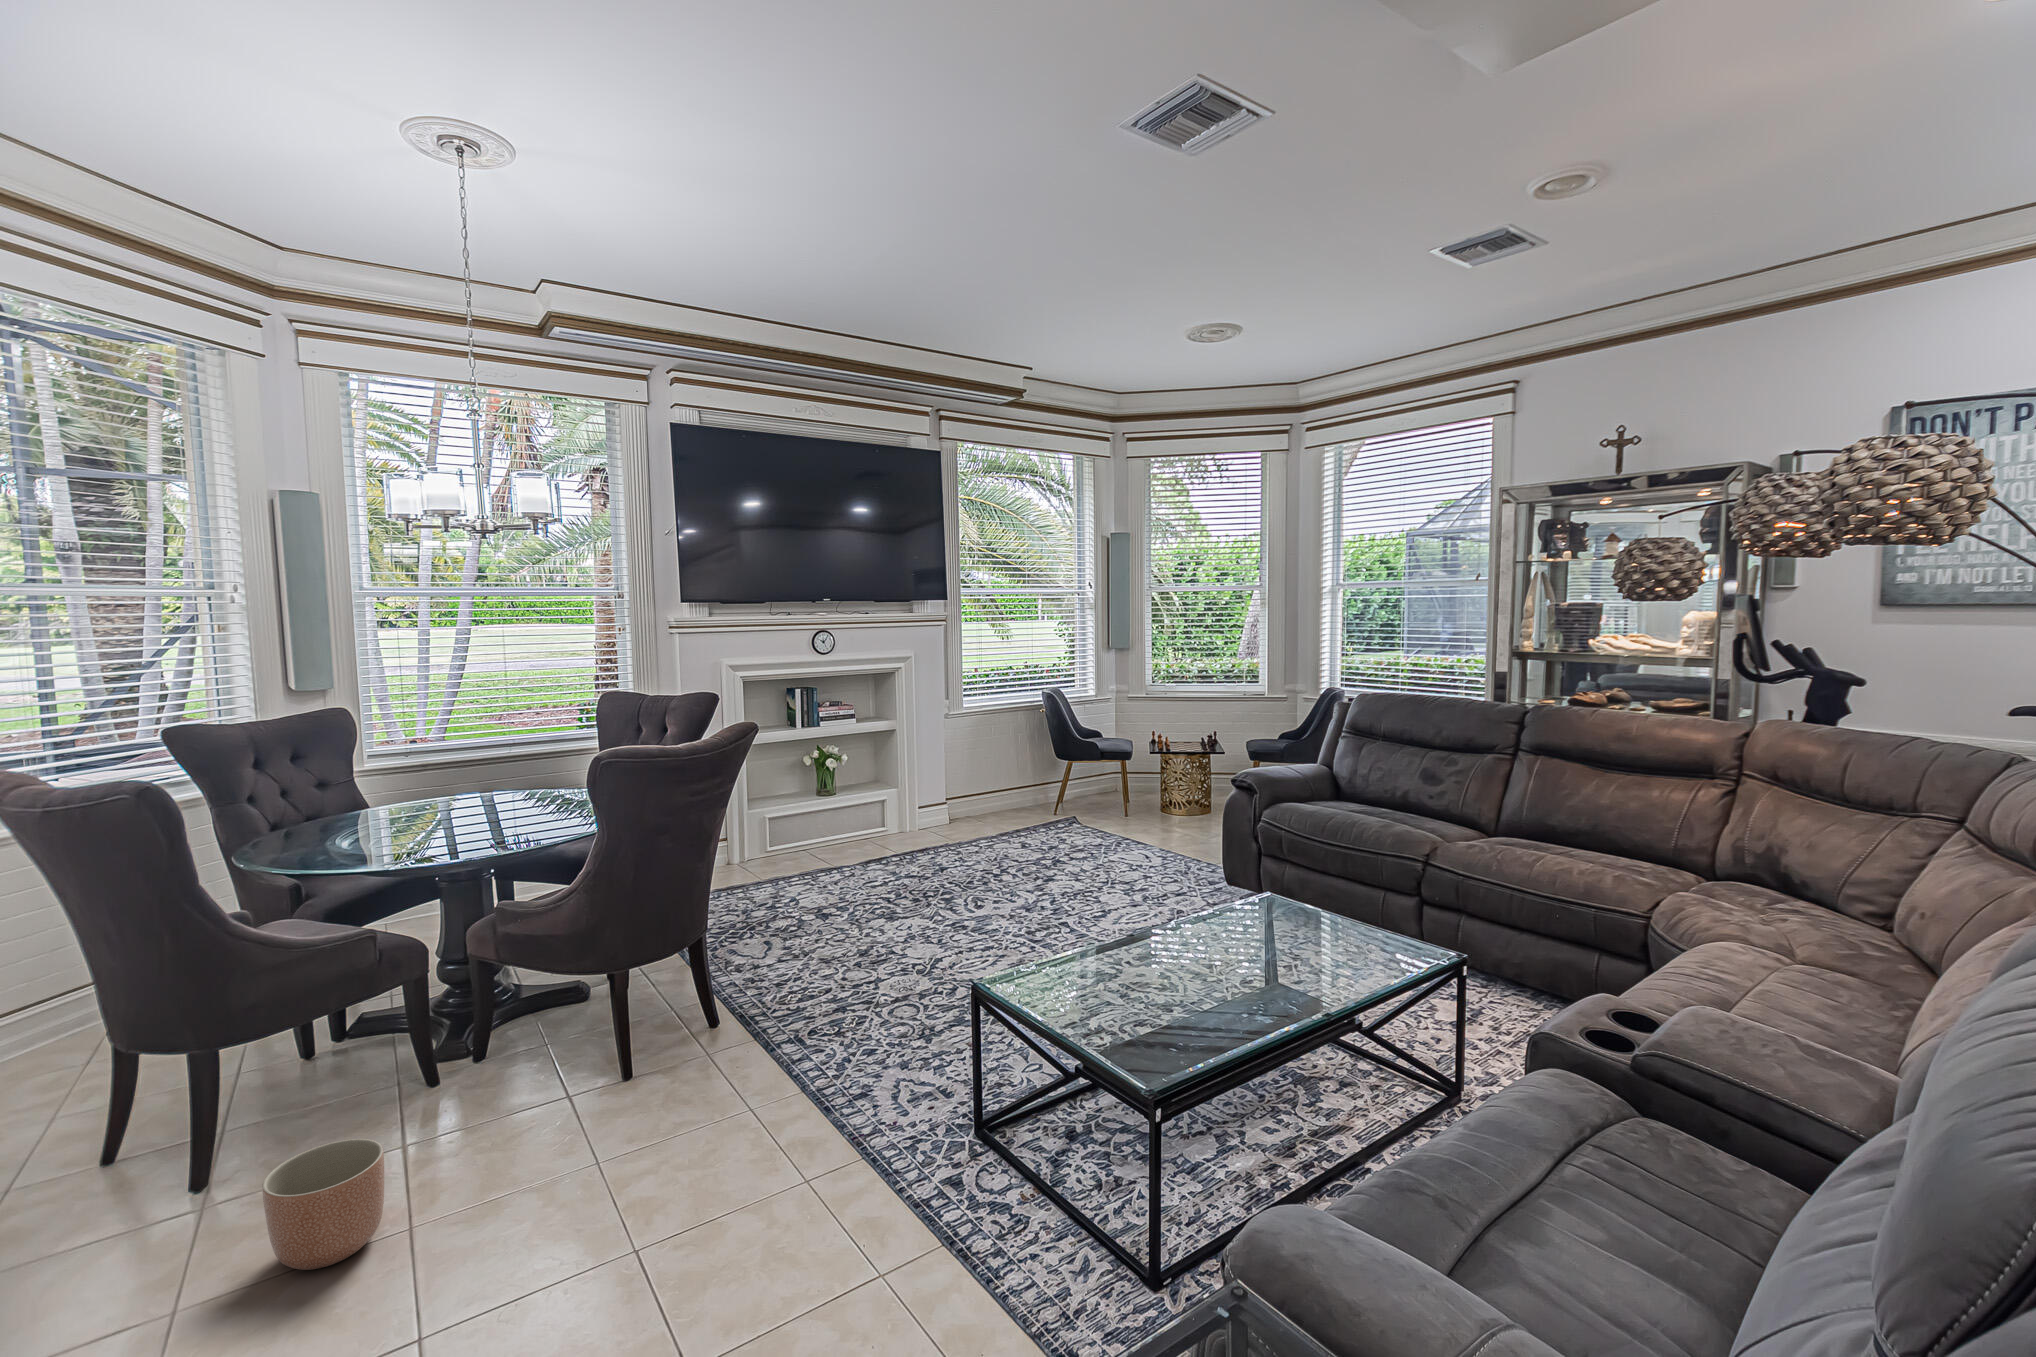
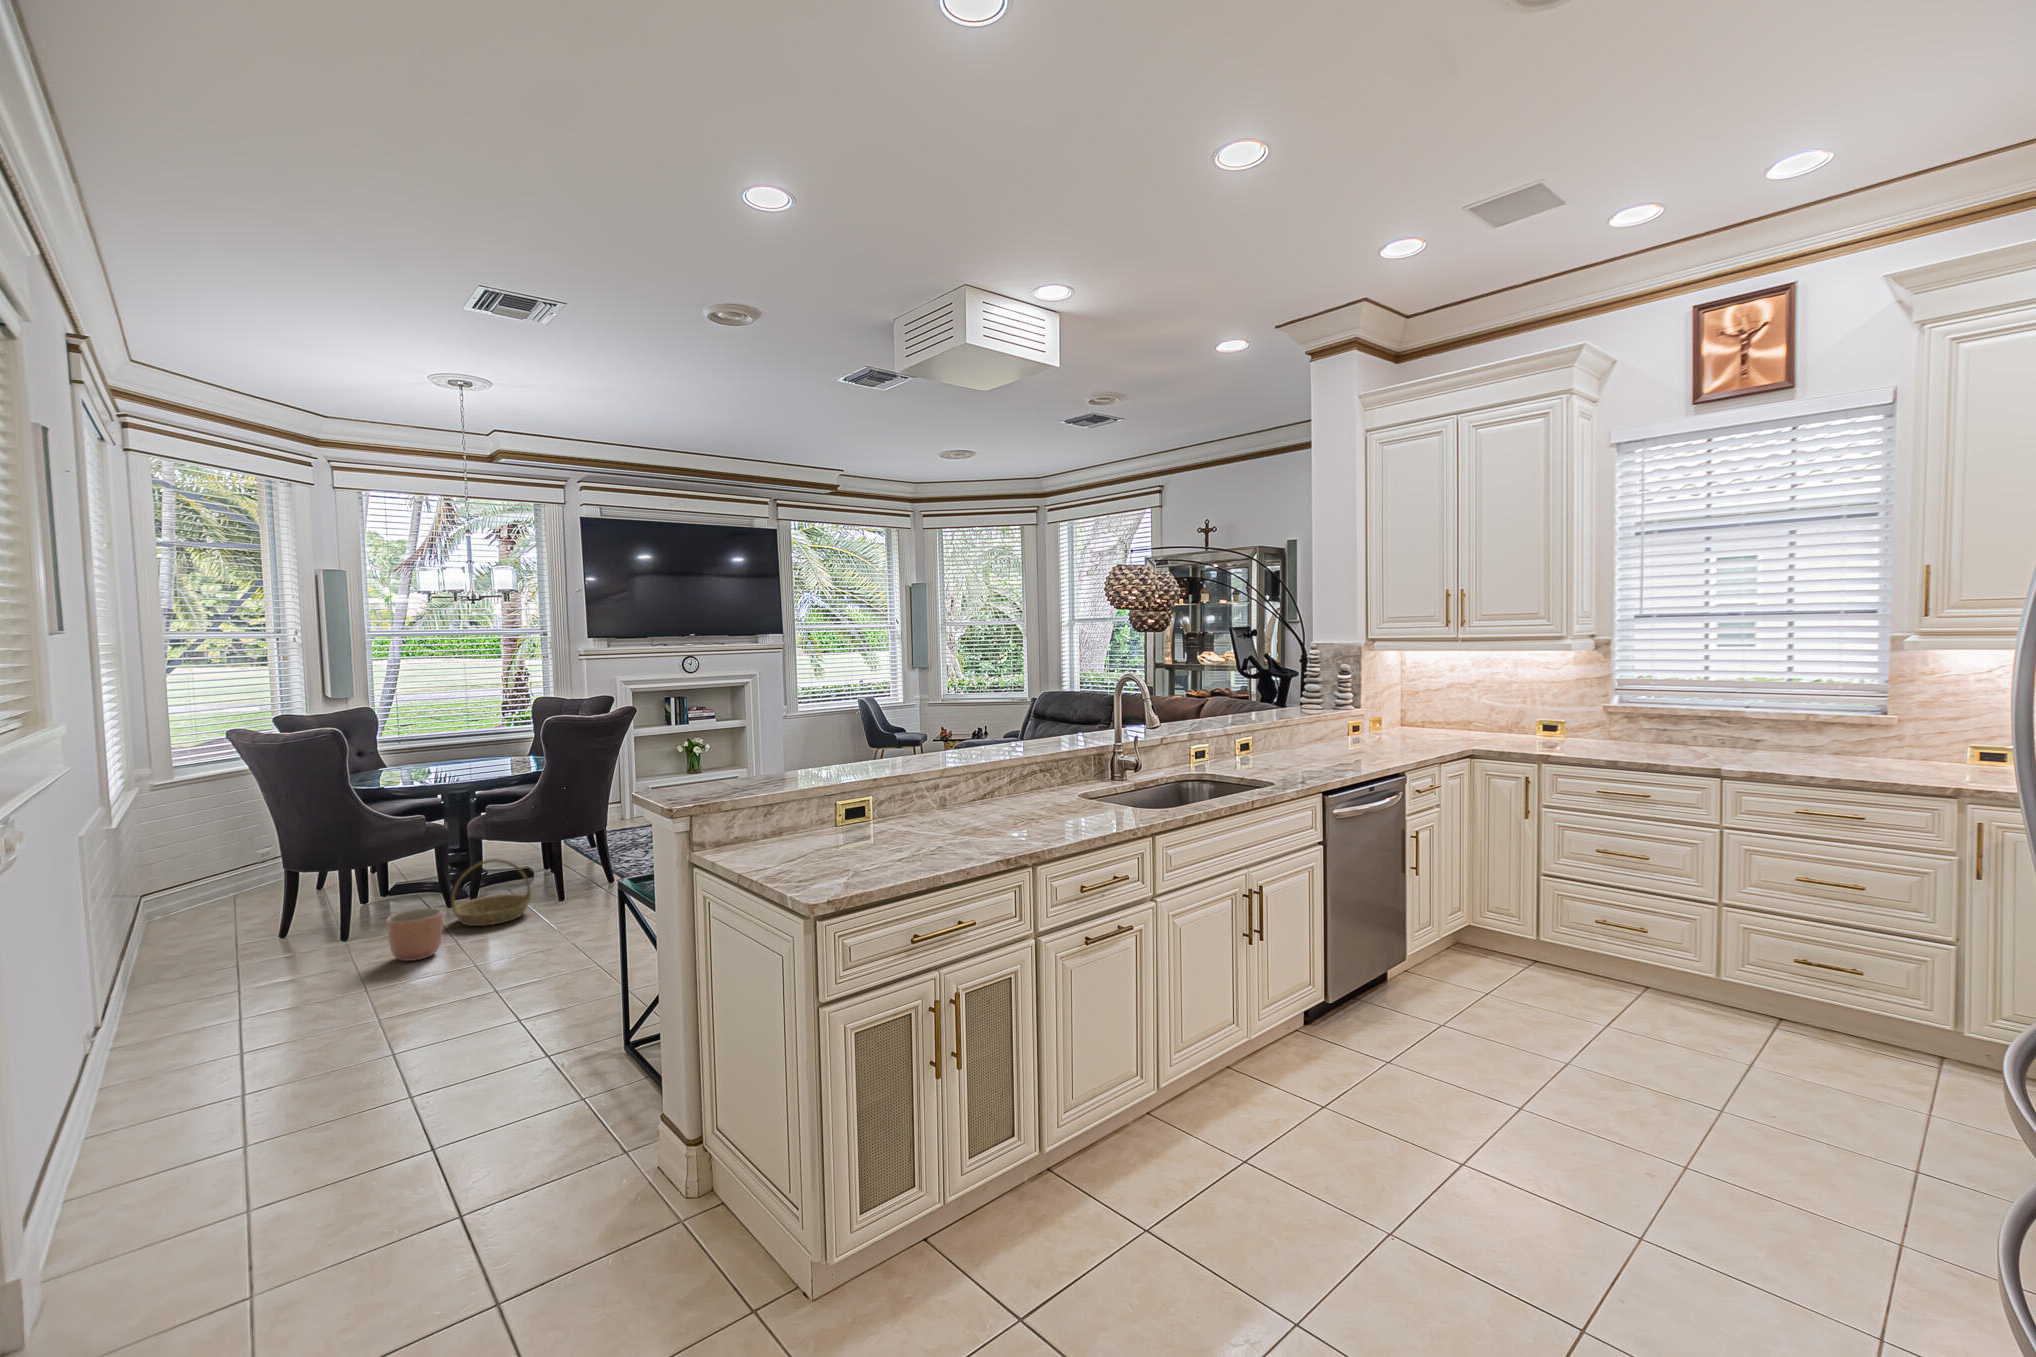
basket: none [426,1007,574,1142] -> present [451,859,531,926]

